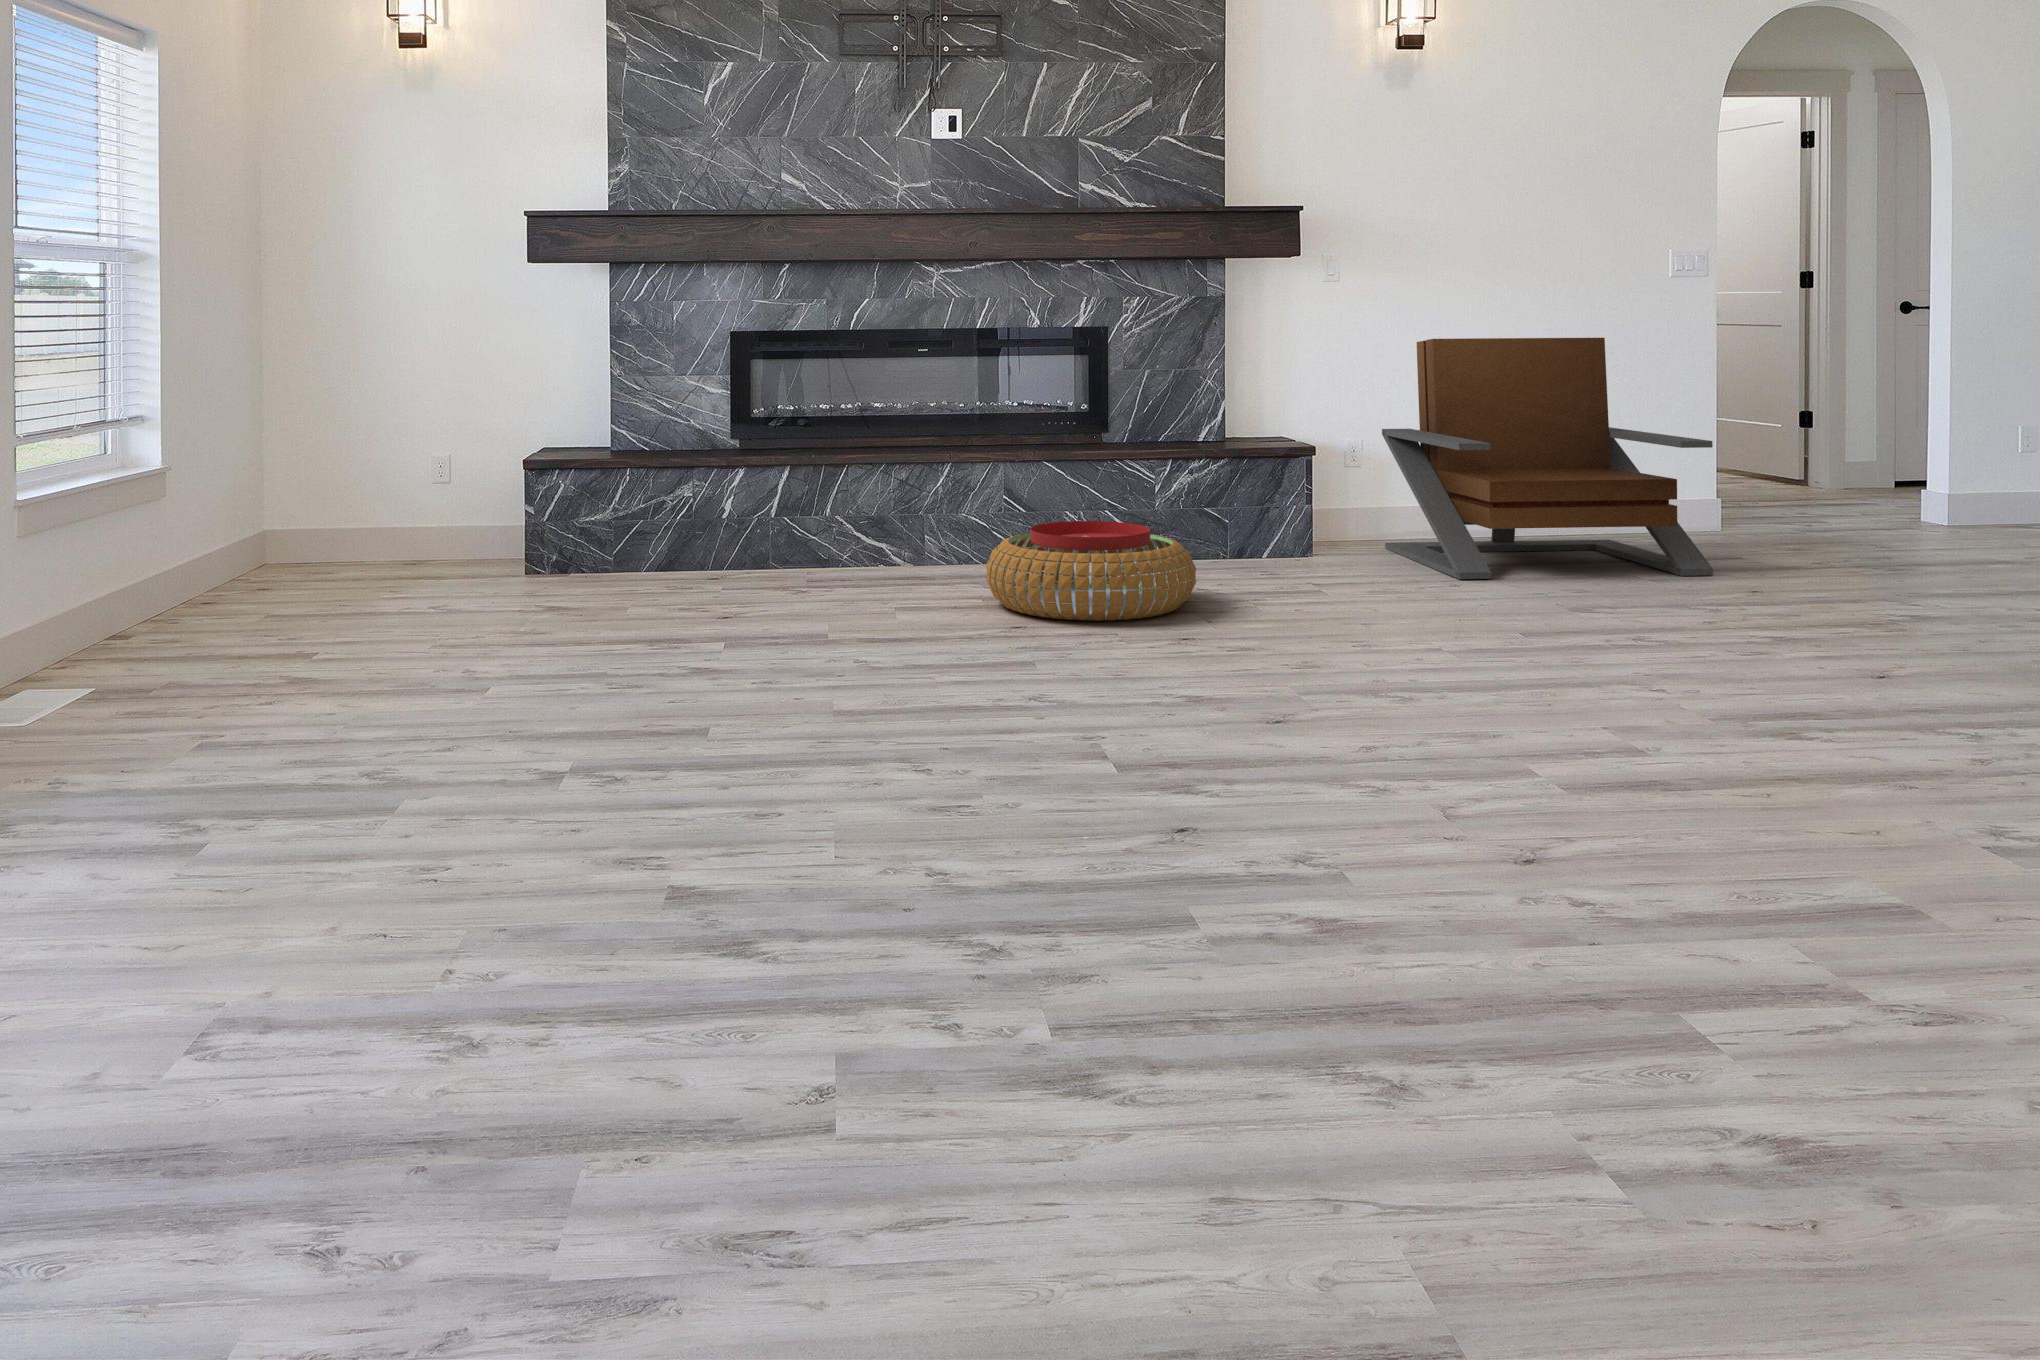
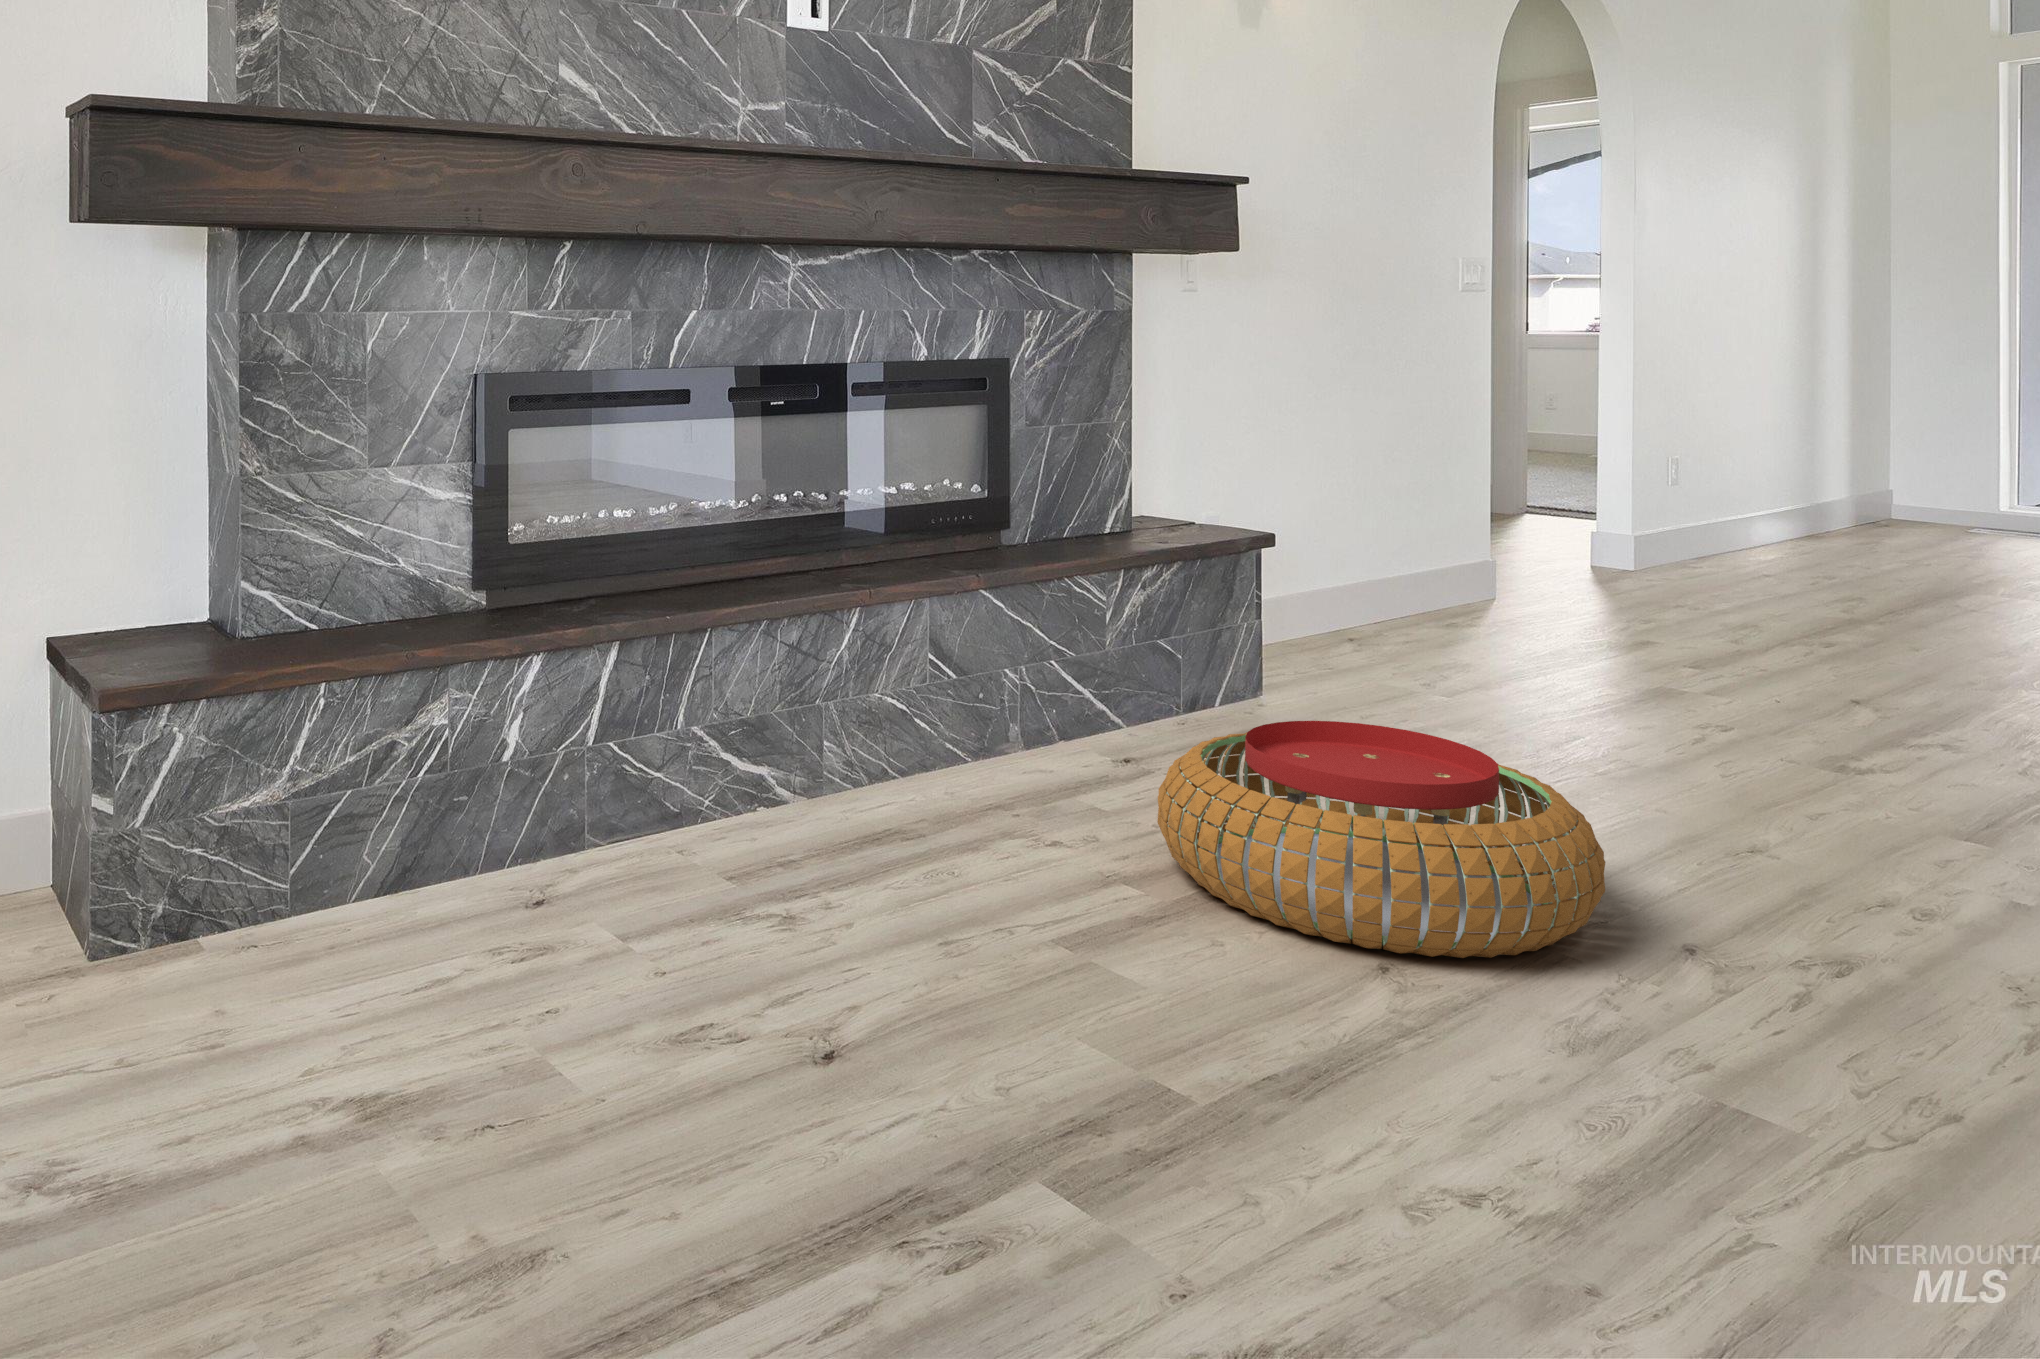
lounge chair: present [1382,338,1713,579] -> none [1281,373,1753,737]

